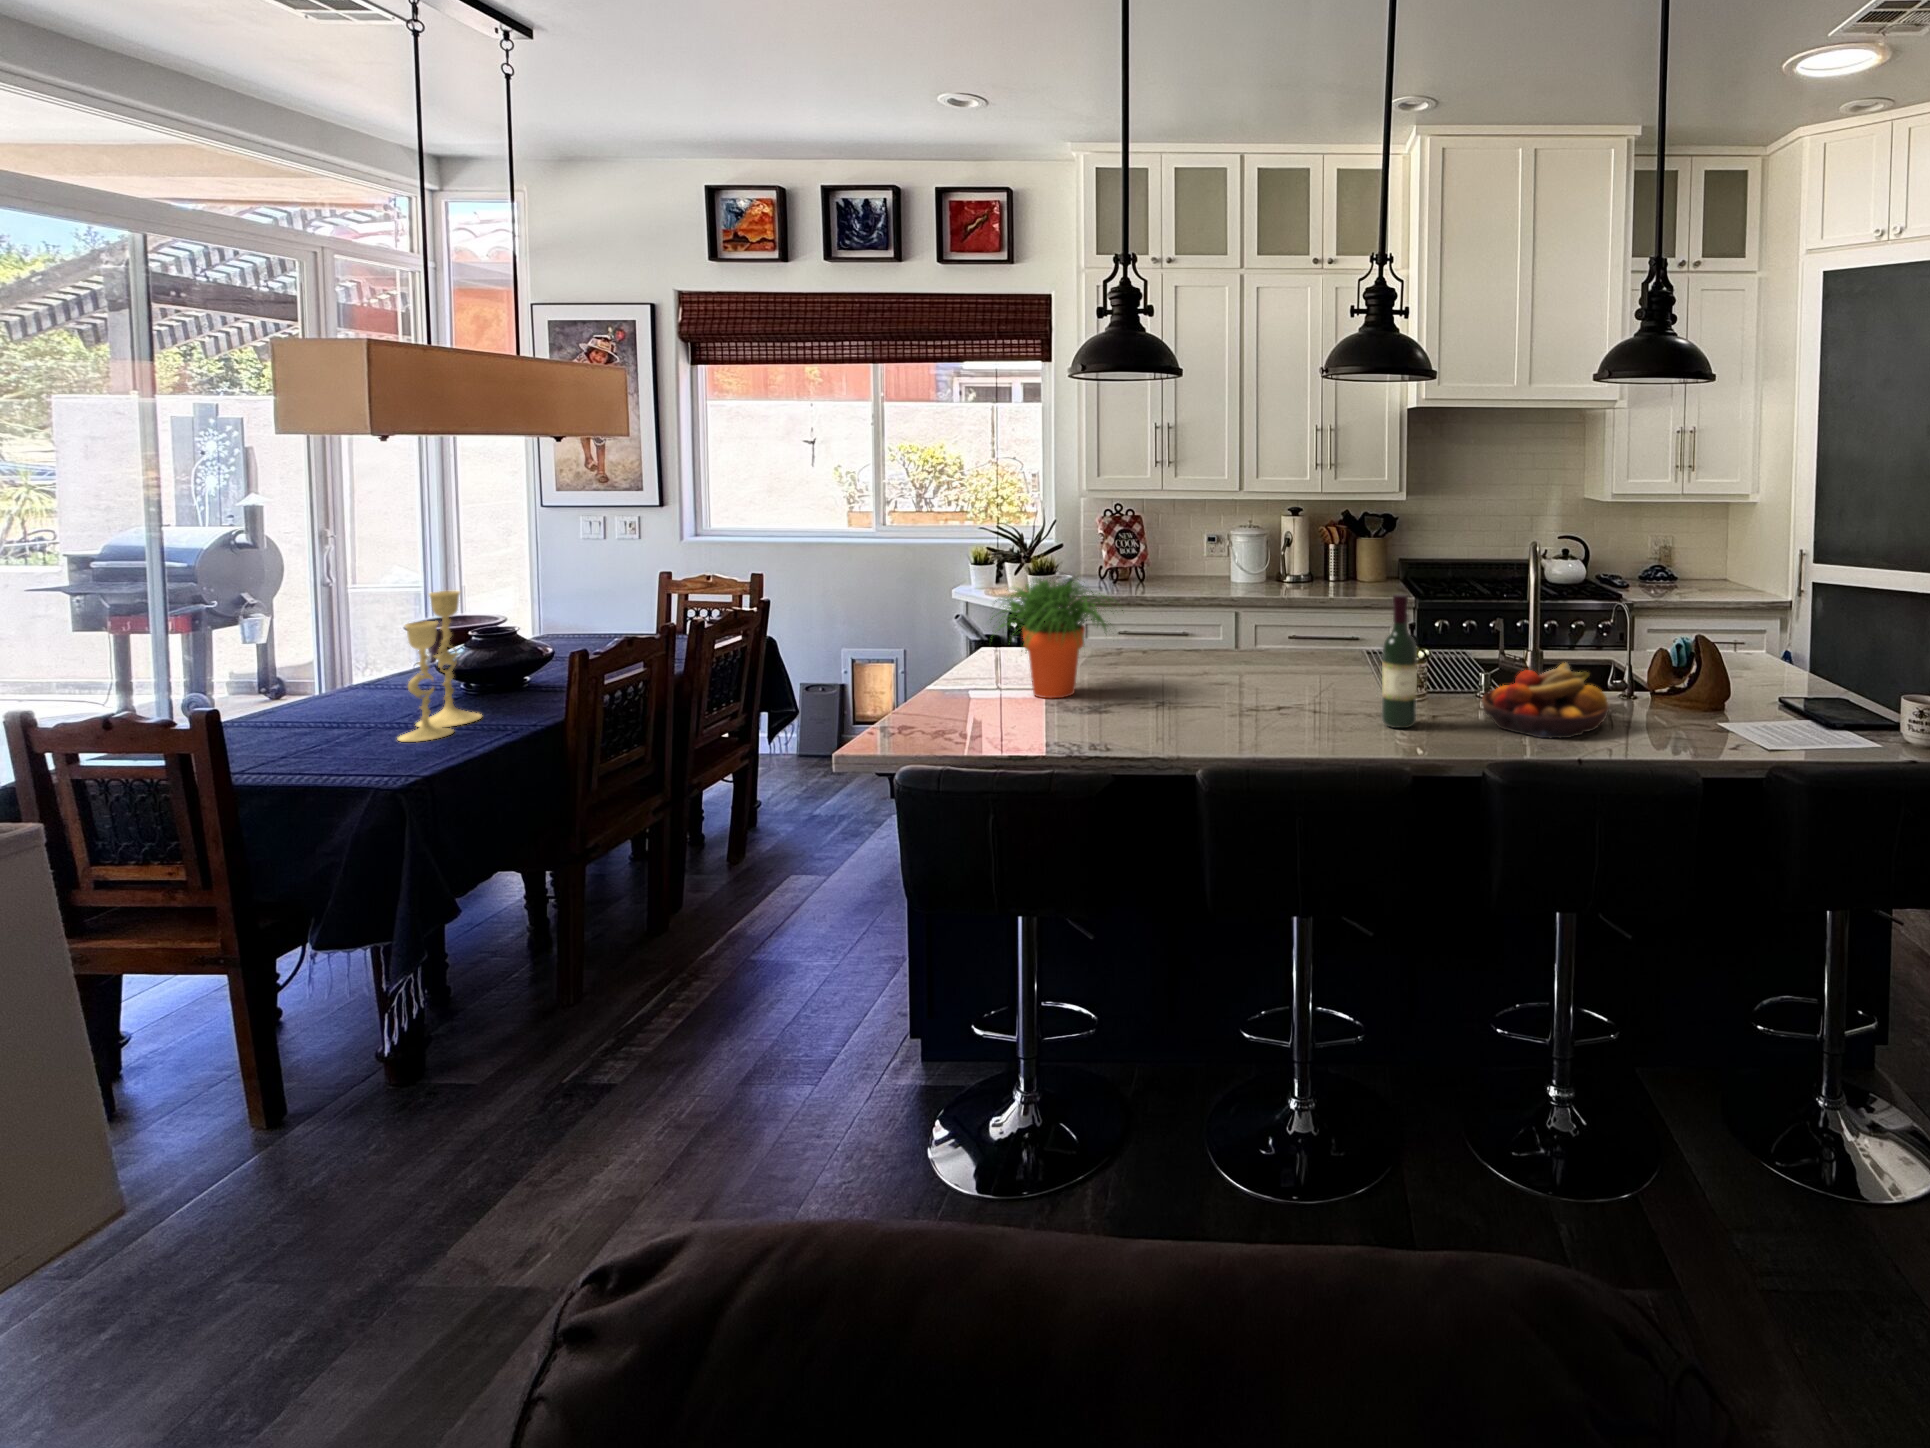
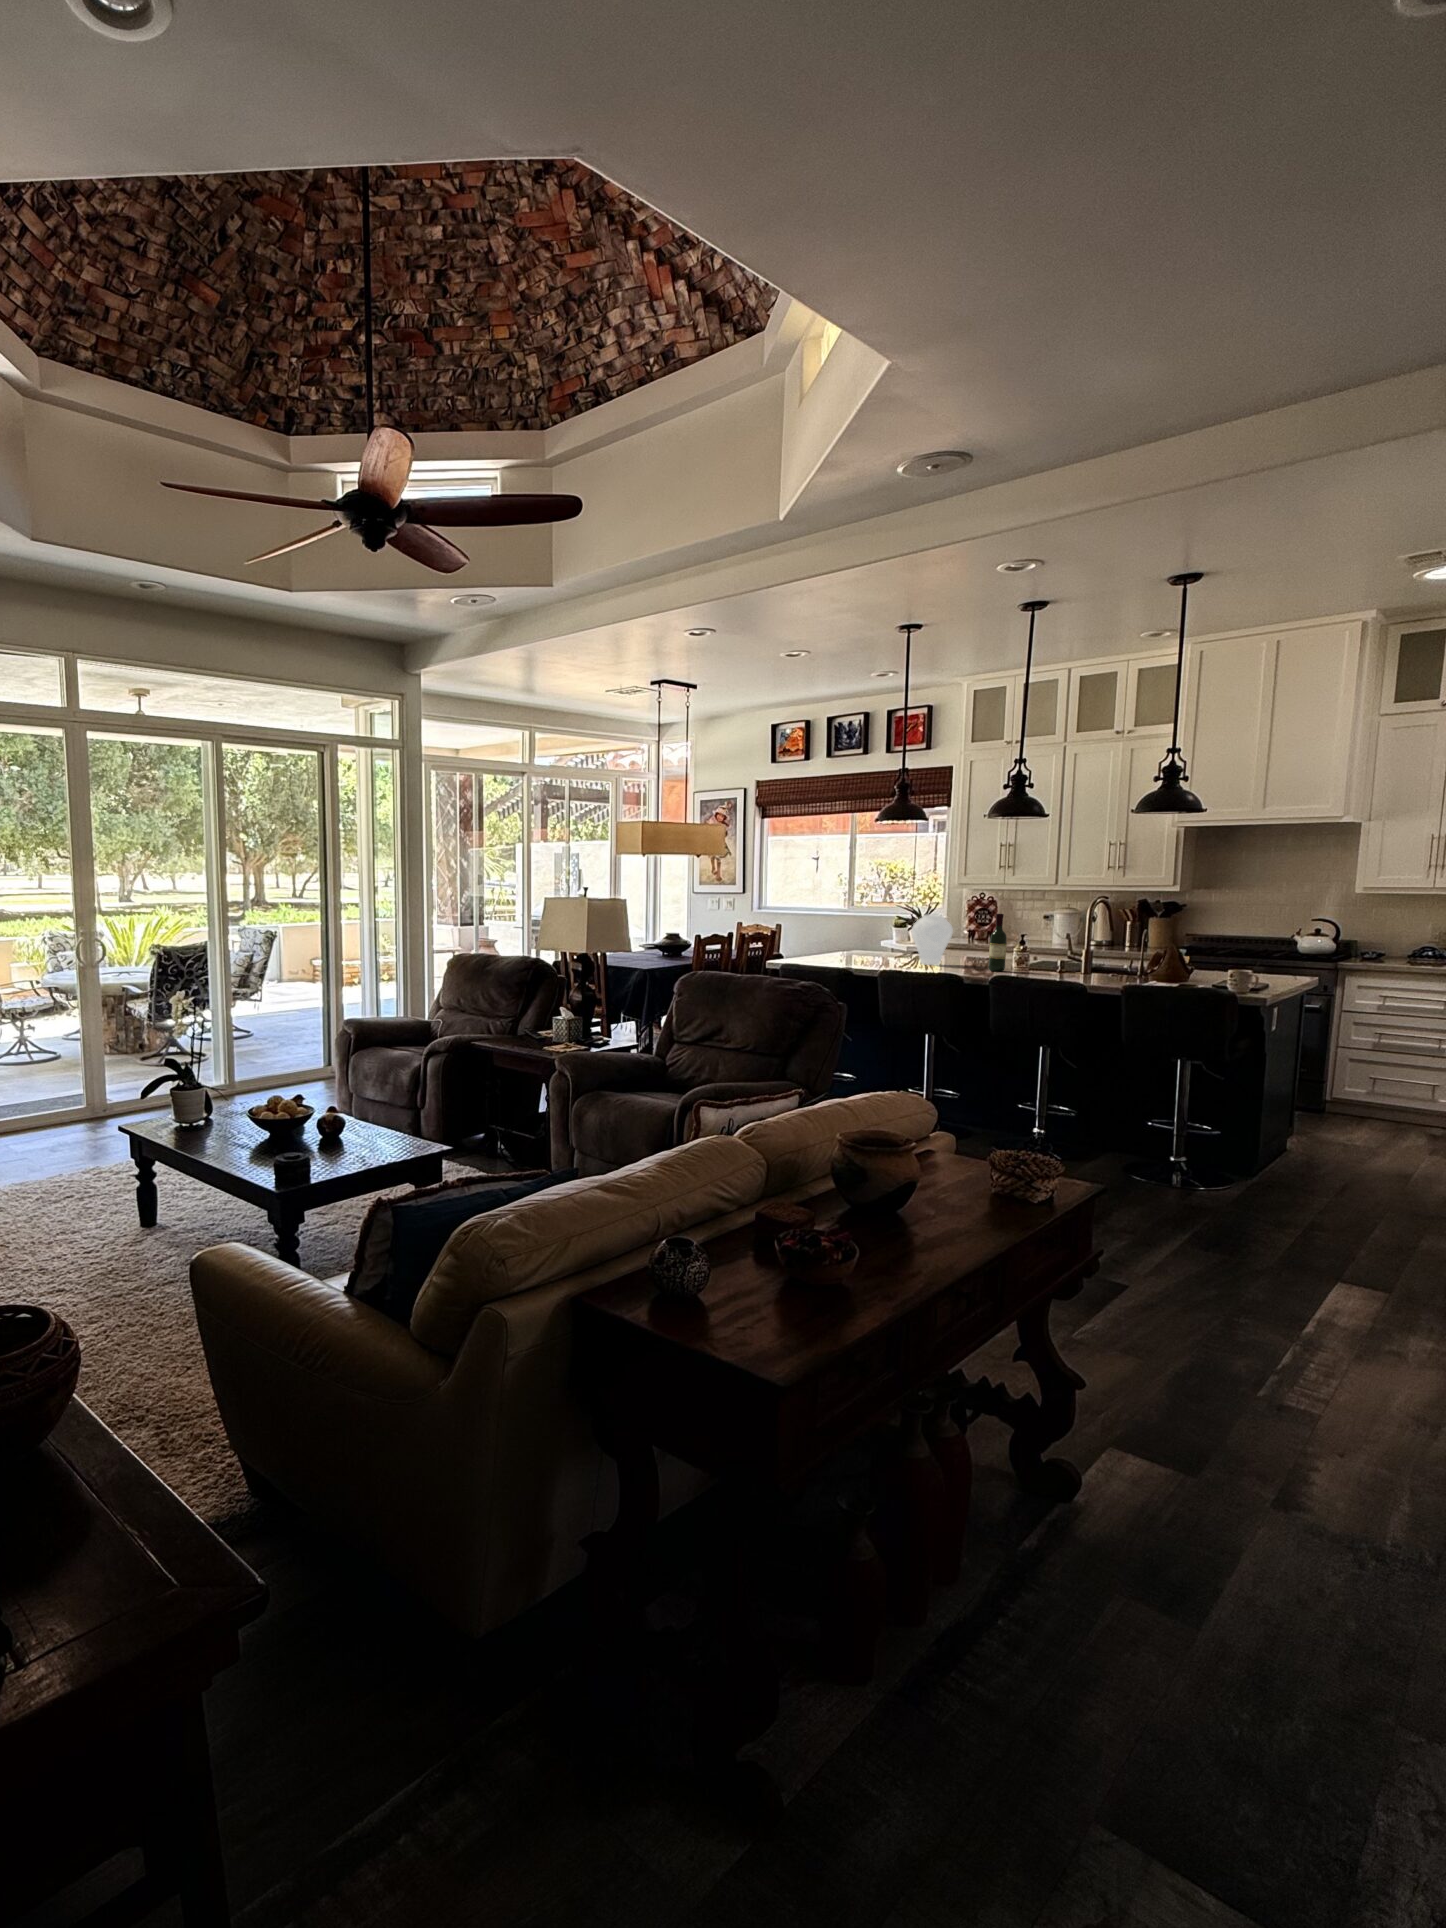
potted plant: present [991,578,1123,698] -> none [840,909,901,959]
candlestick: present [398,591,482,742] -> none [646,912,670,962]
vase: none [1178,591,1266,713] -> present [912,914,953,965]
fruit bowl: present [1482,663,1609,738] -> none [1038,951,1102,977]

